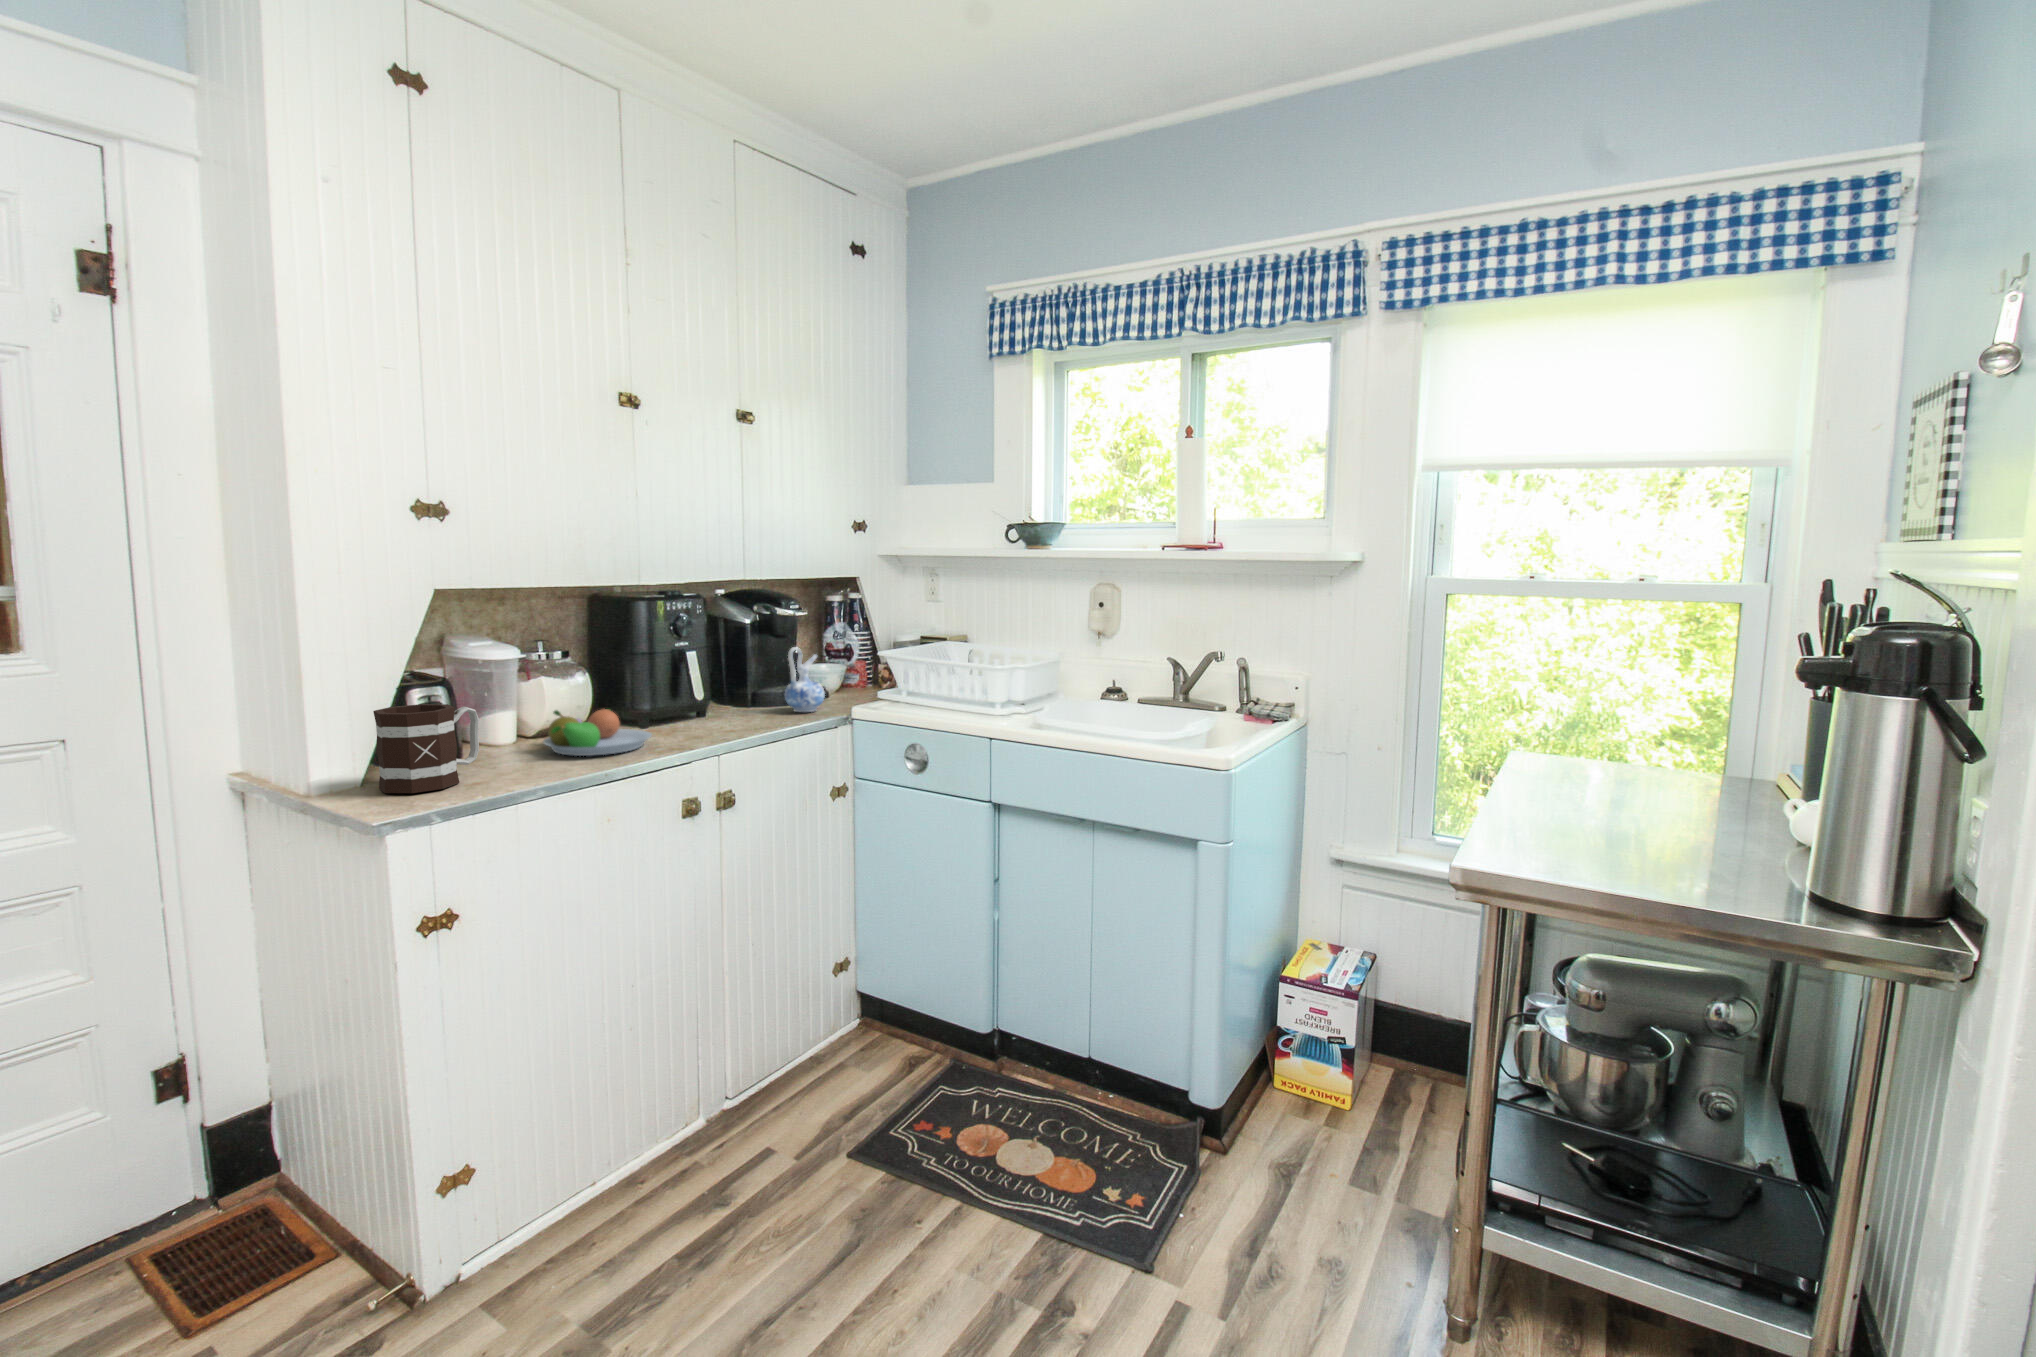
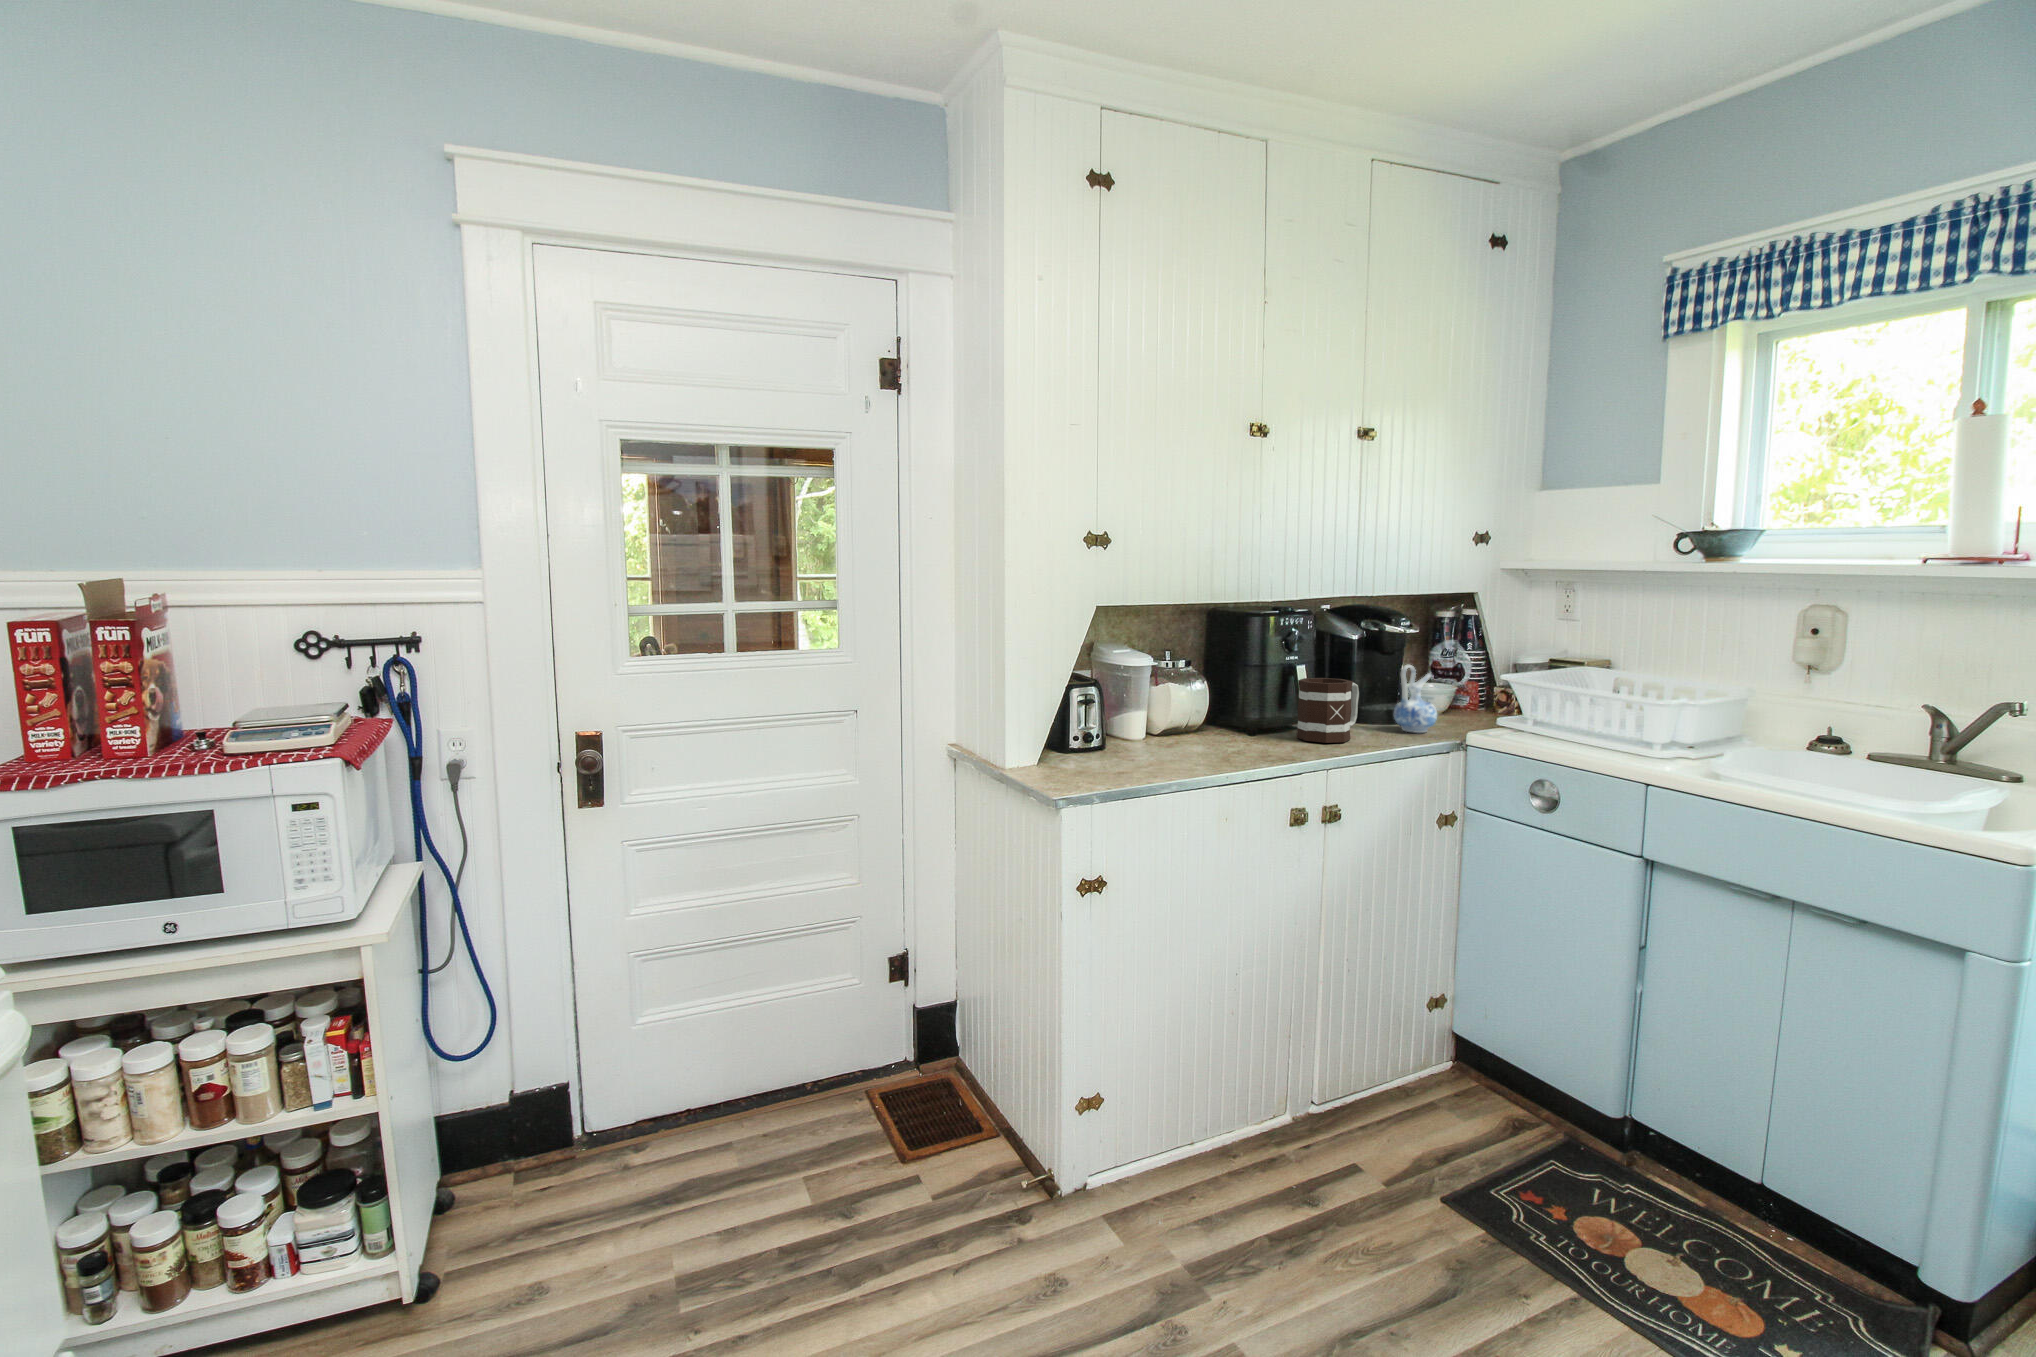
mug: present [373,704,479,793] -> present [1296,678,1359,743]
fruit bowl: present [543,709,652,756] -> none [1173,711,1267,756]

